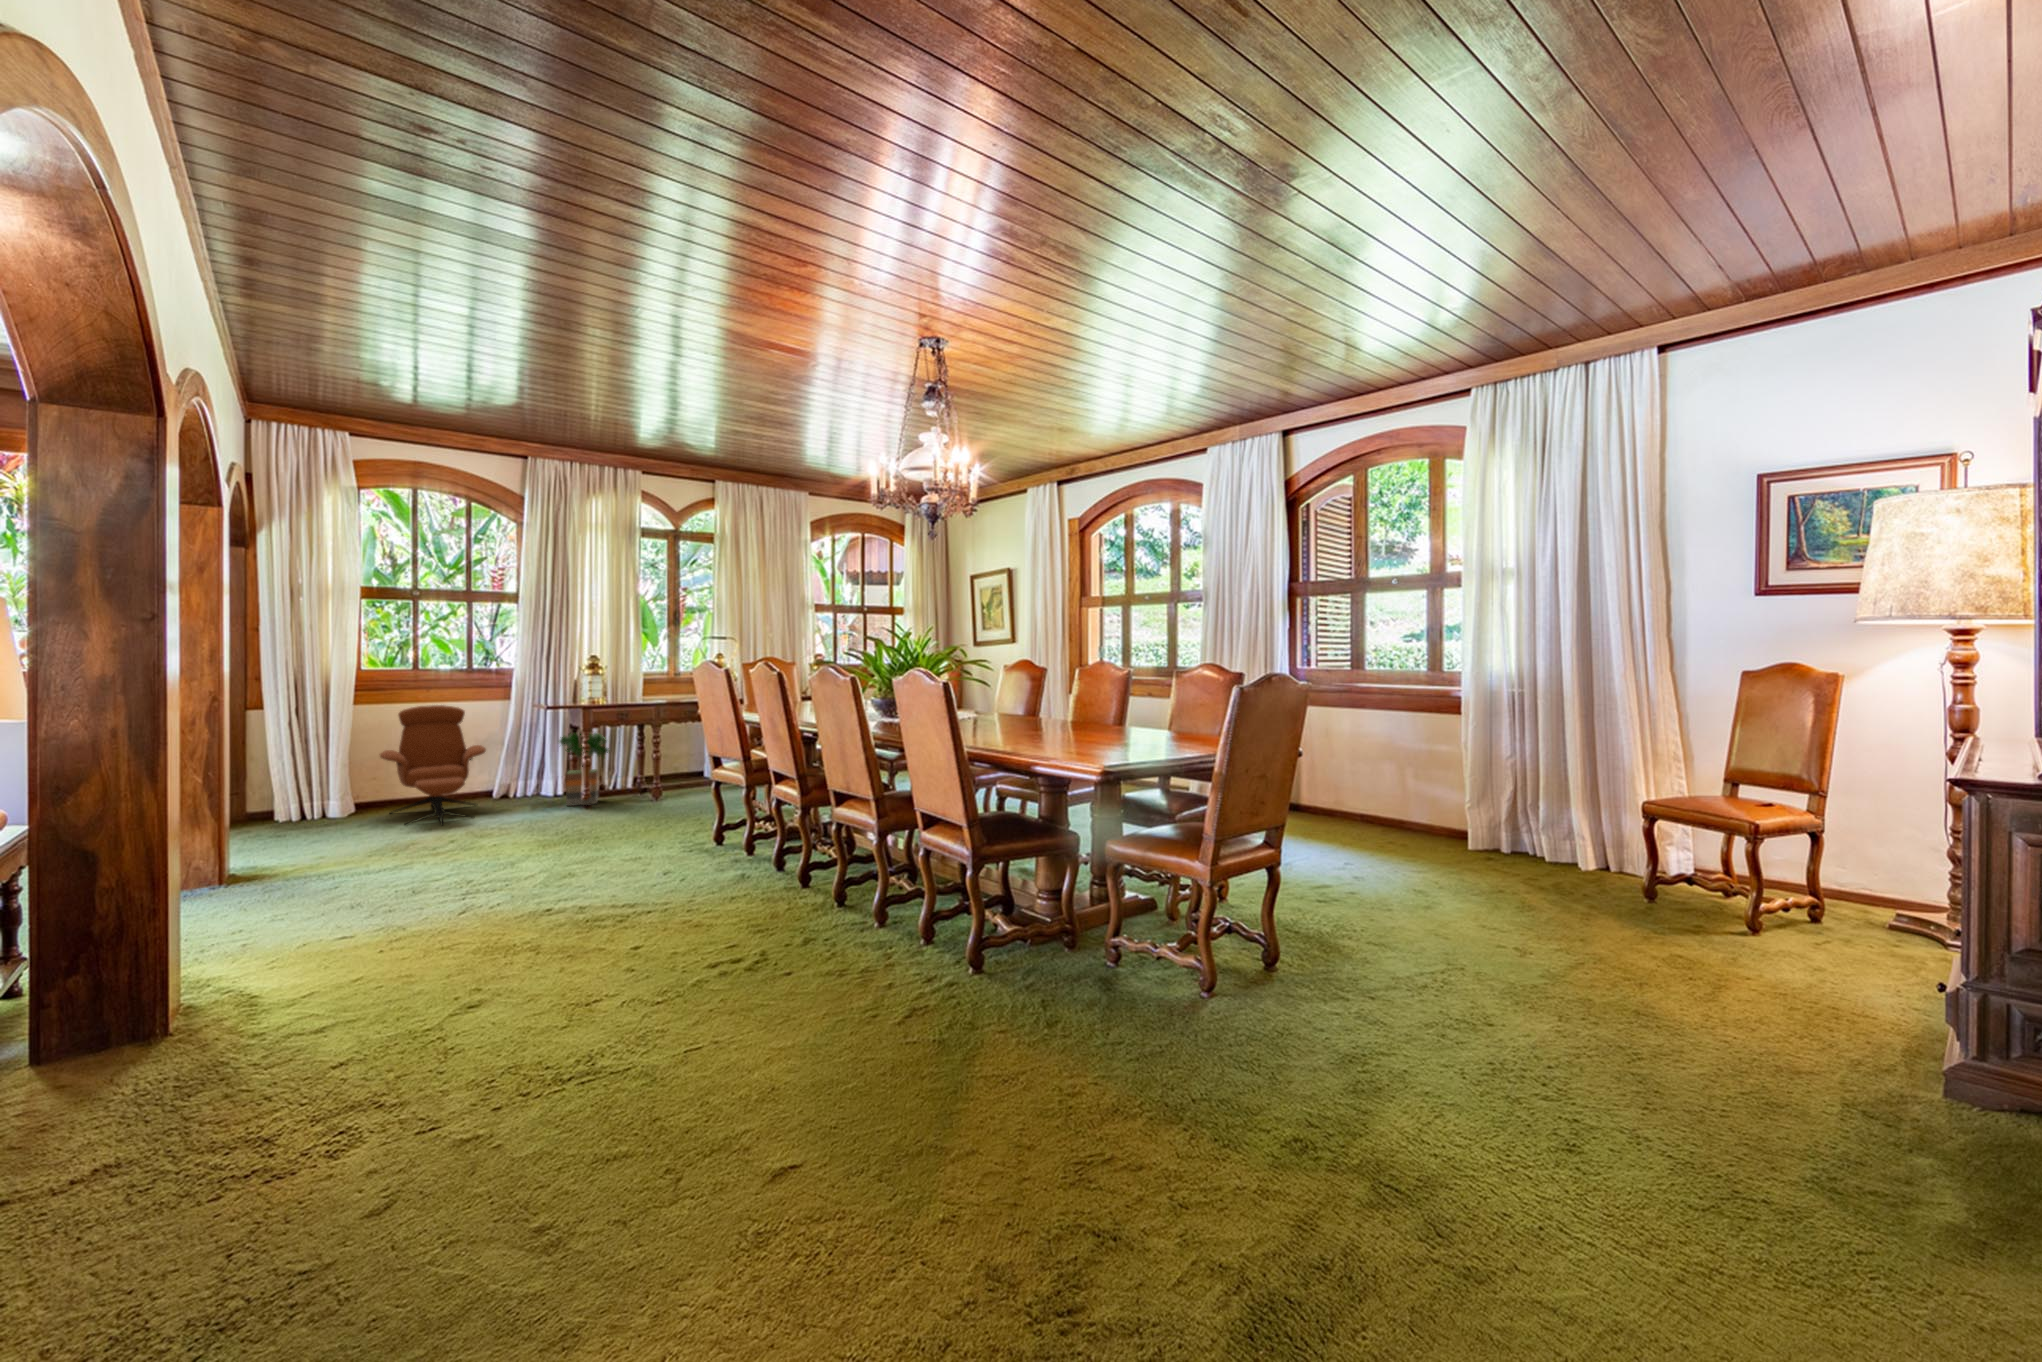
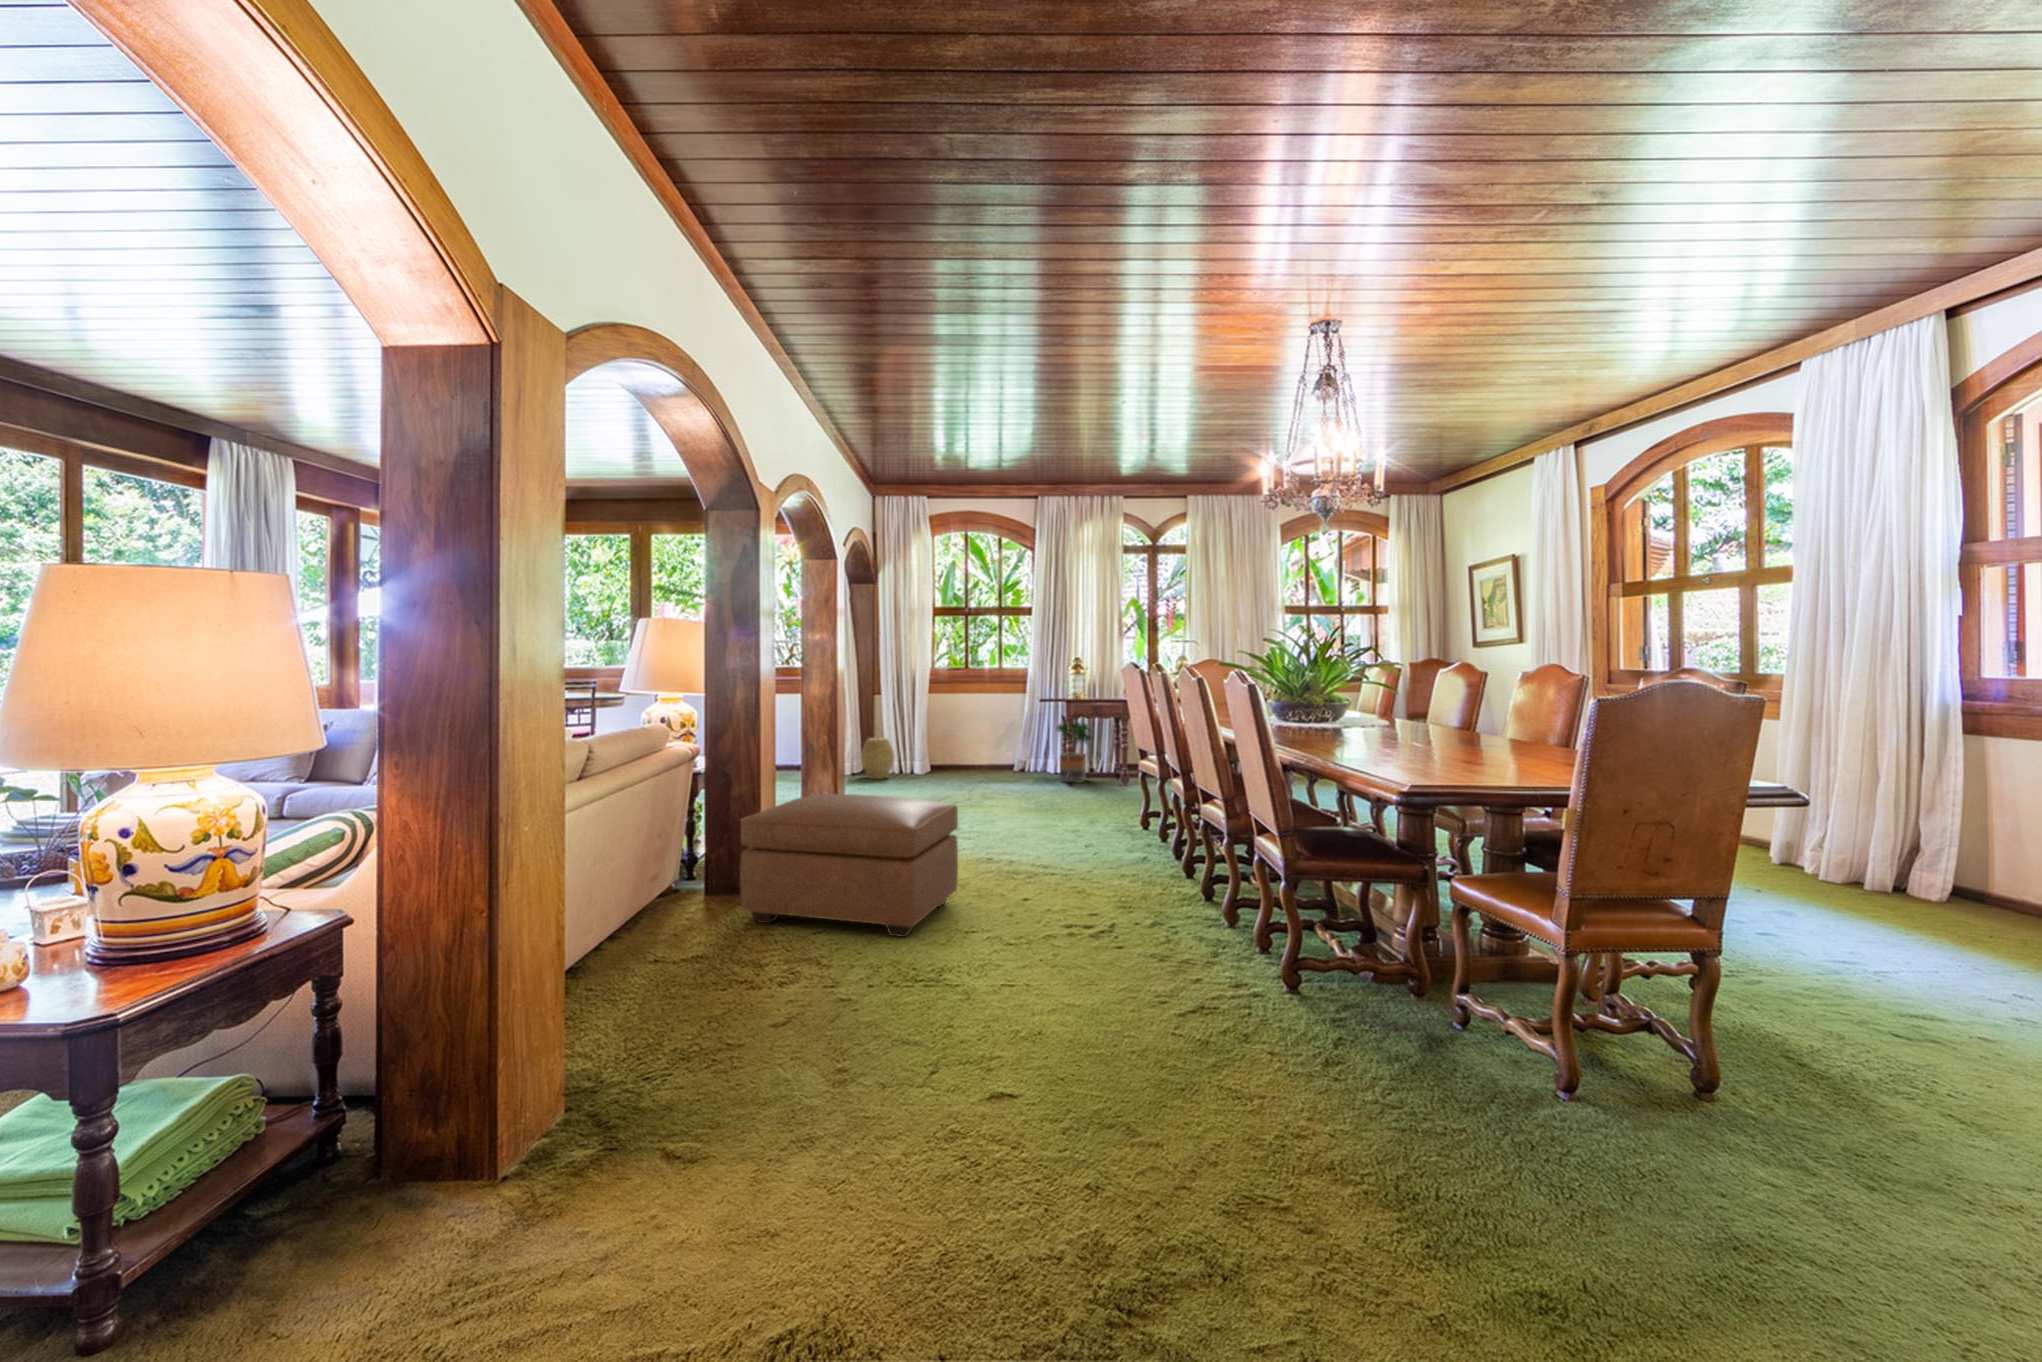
lounge chair: present [380,705,486,825] -> none [943,696,1009,787]
woven basket: none [227,771,293,833] -> present [861,737,894,779]
ottoman: none [164,846,543,1079] -> present [740,794,958,937]

